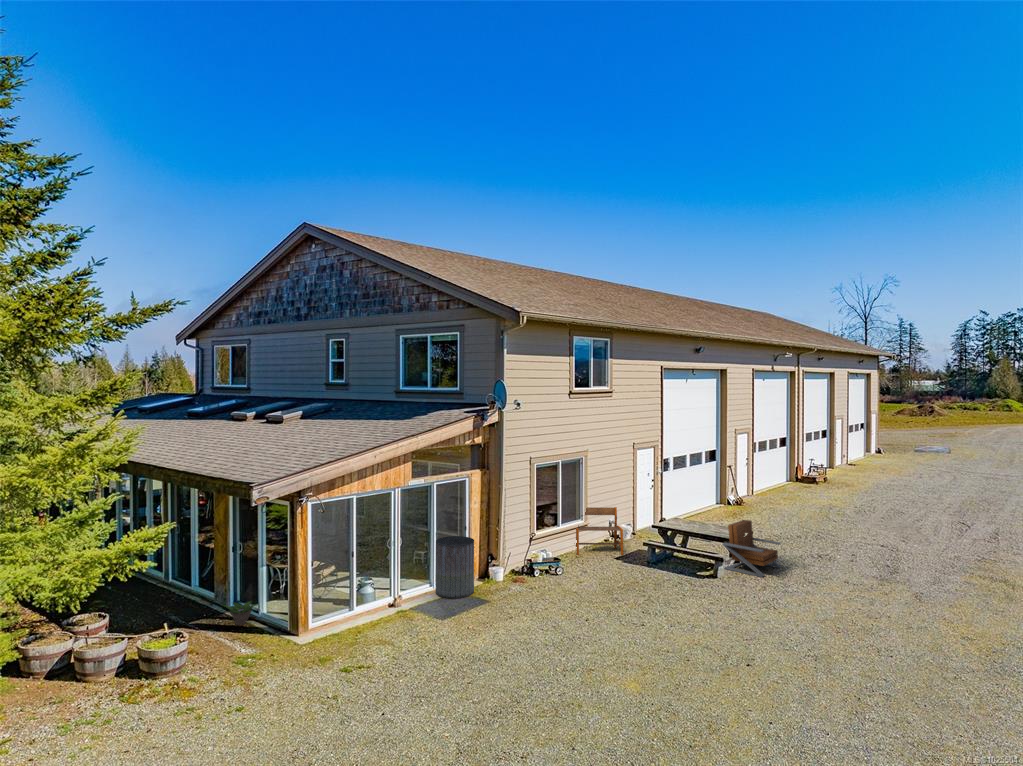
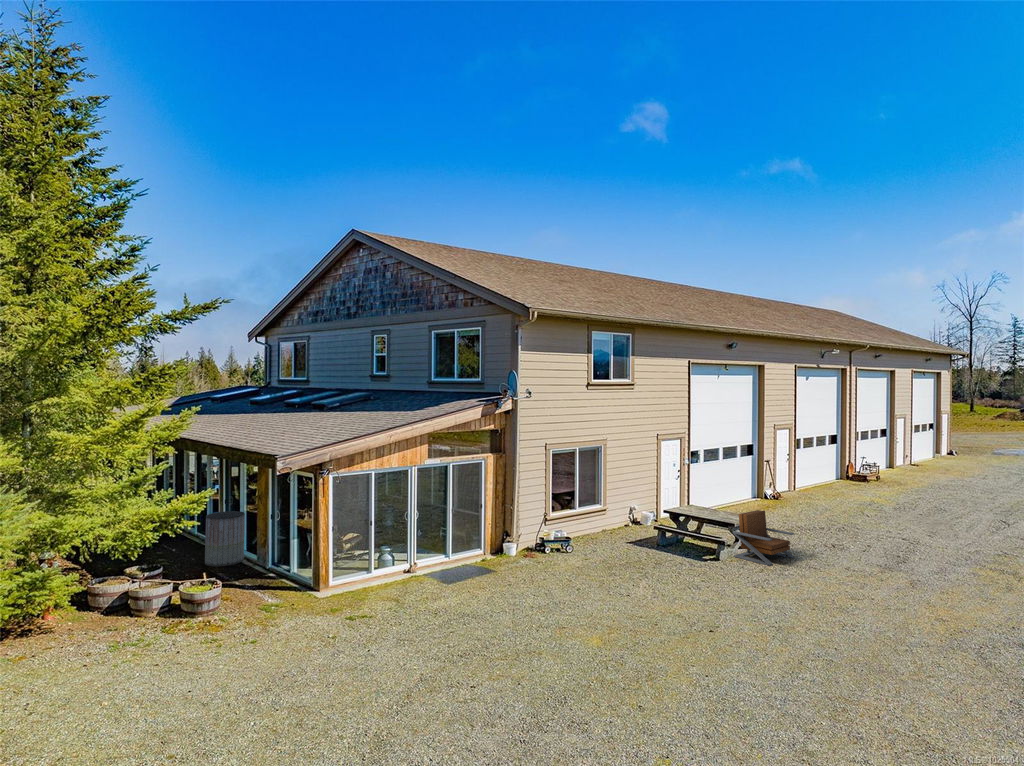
bench: present [576,507,623,555] -> none [592,494,638,541]
trash can: present [436,536,474,599] -> present [205,511,245,567]
decorative plant: present [225,601,256,625] -> none [258,562,289,582]

